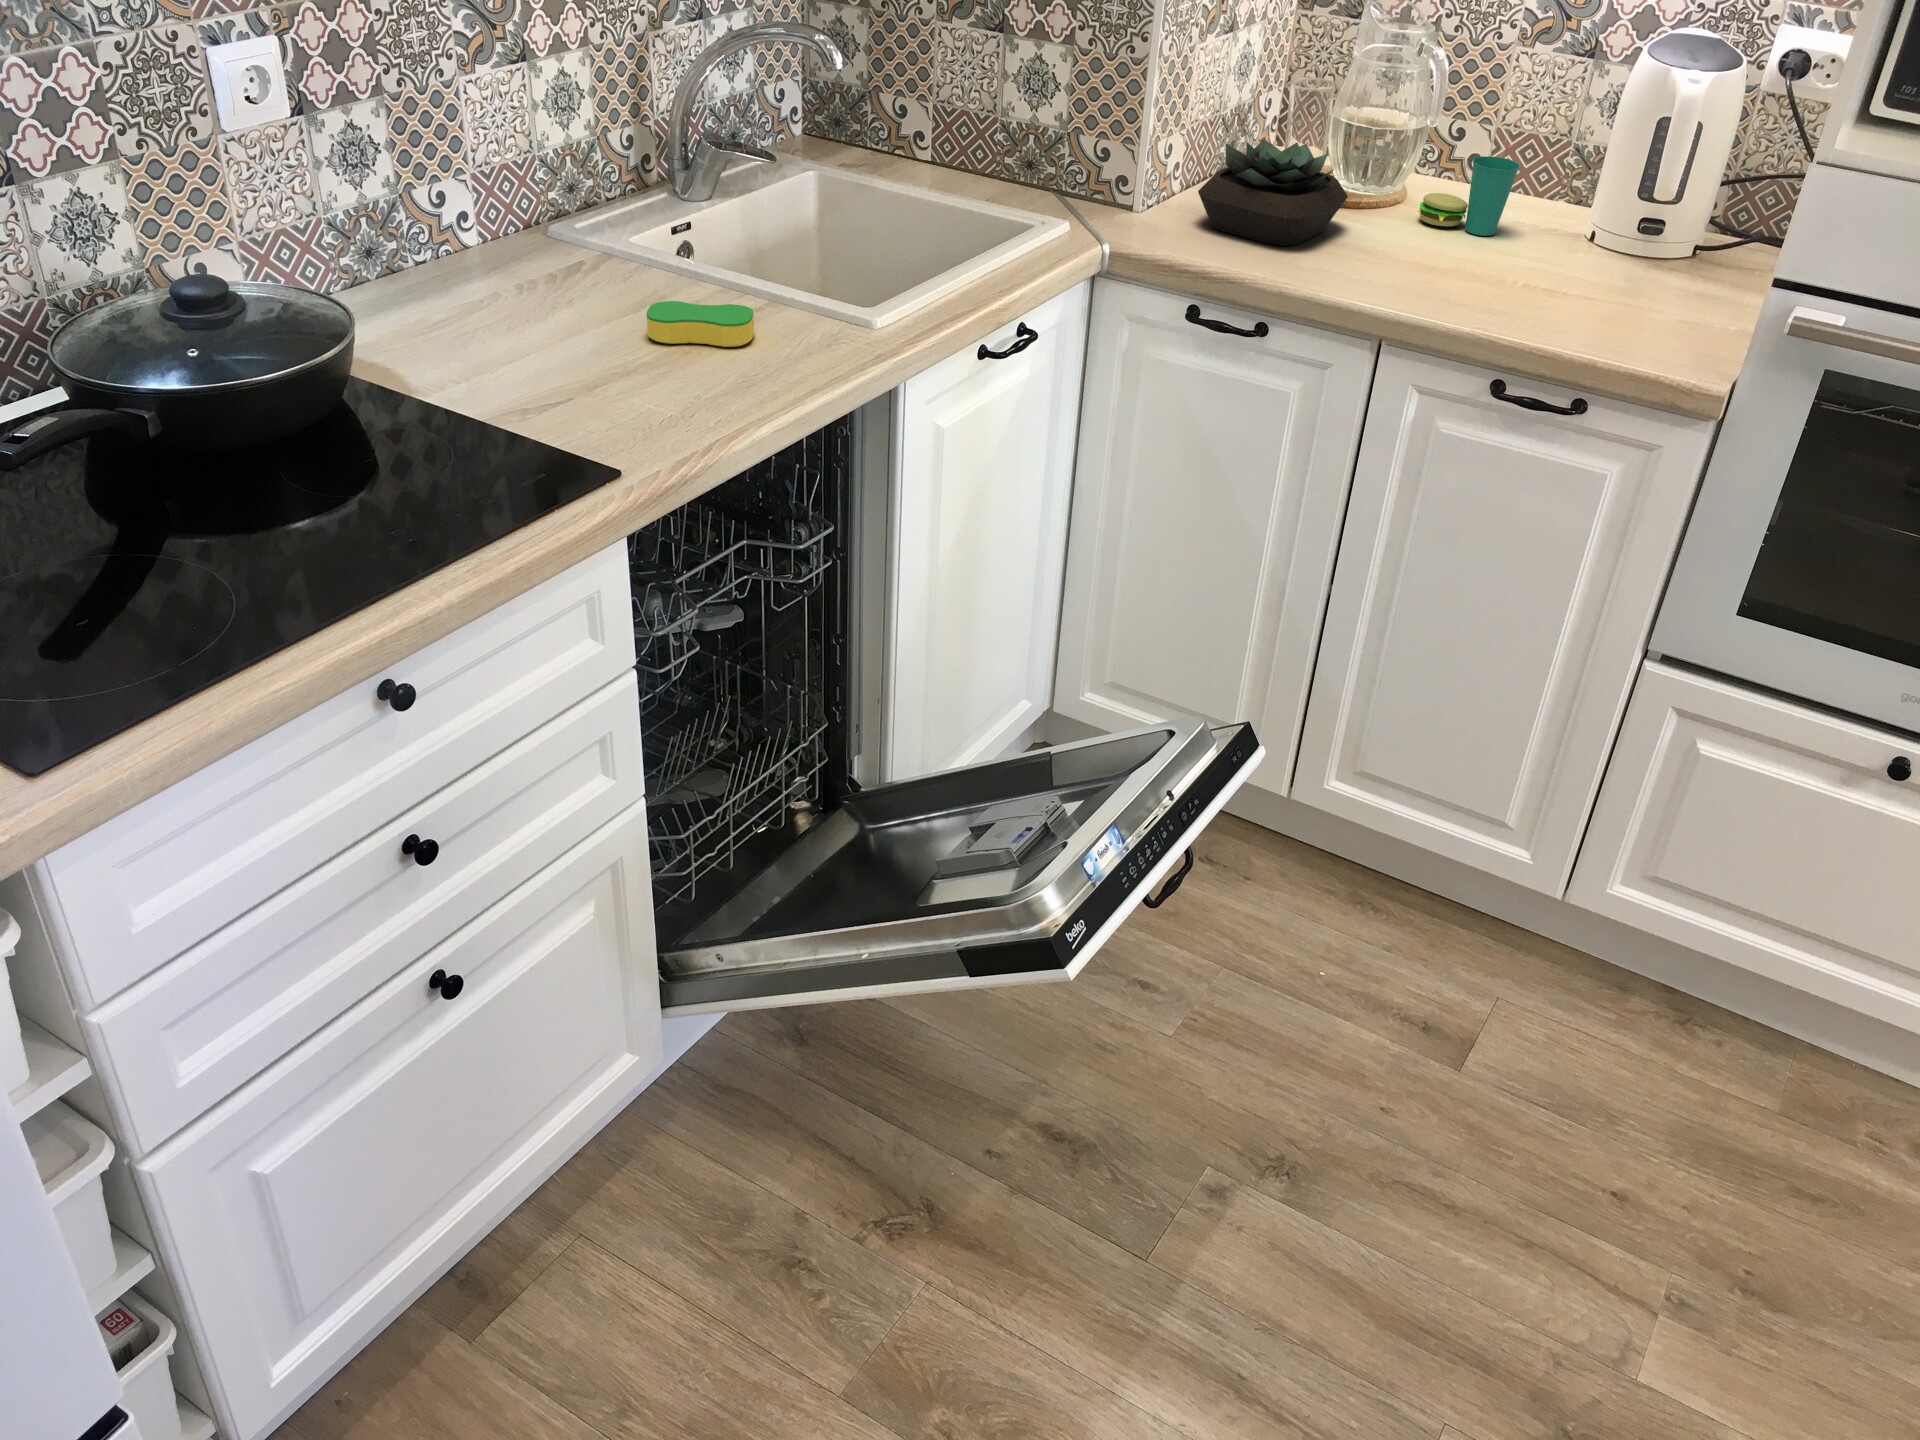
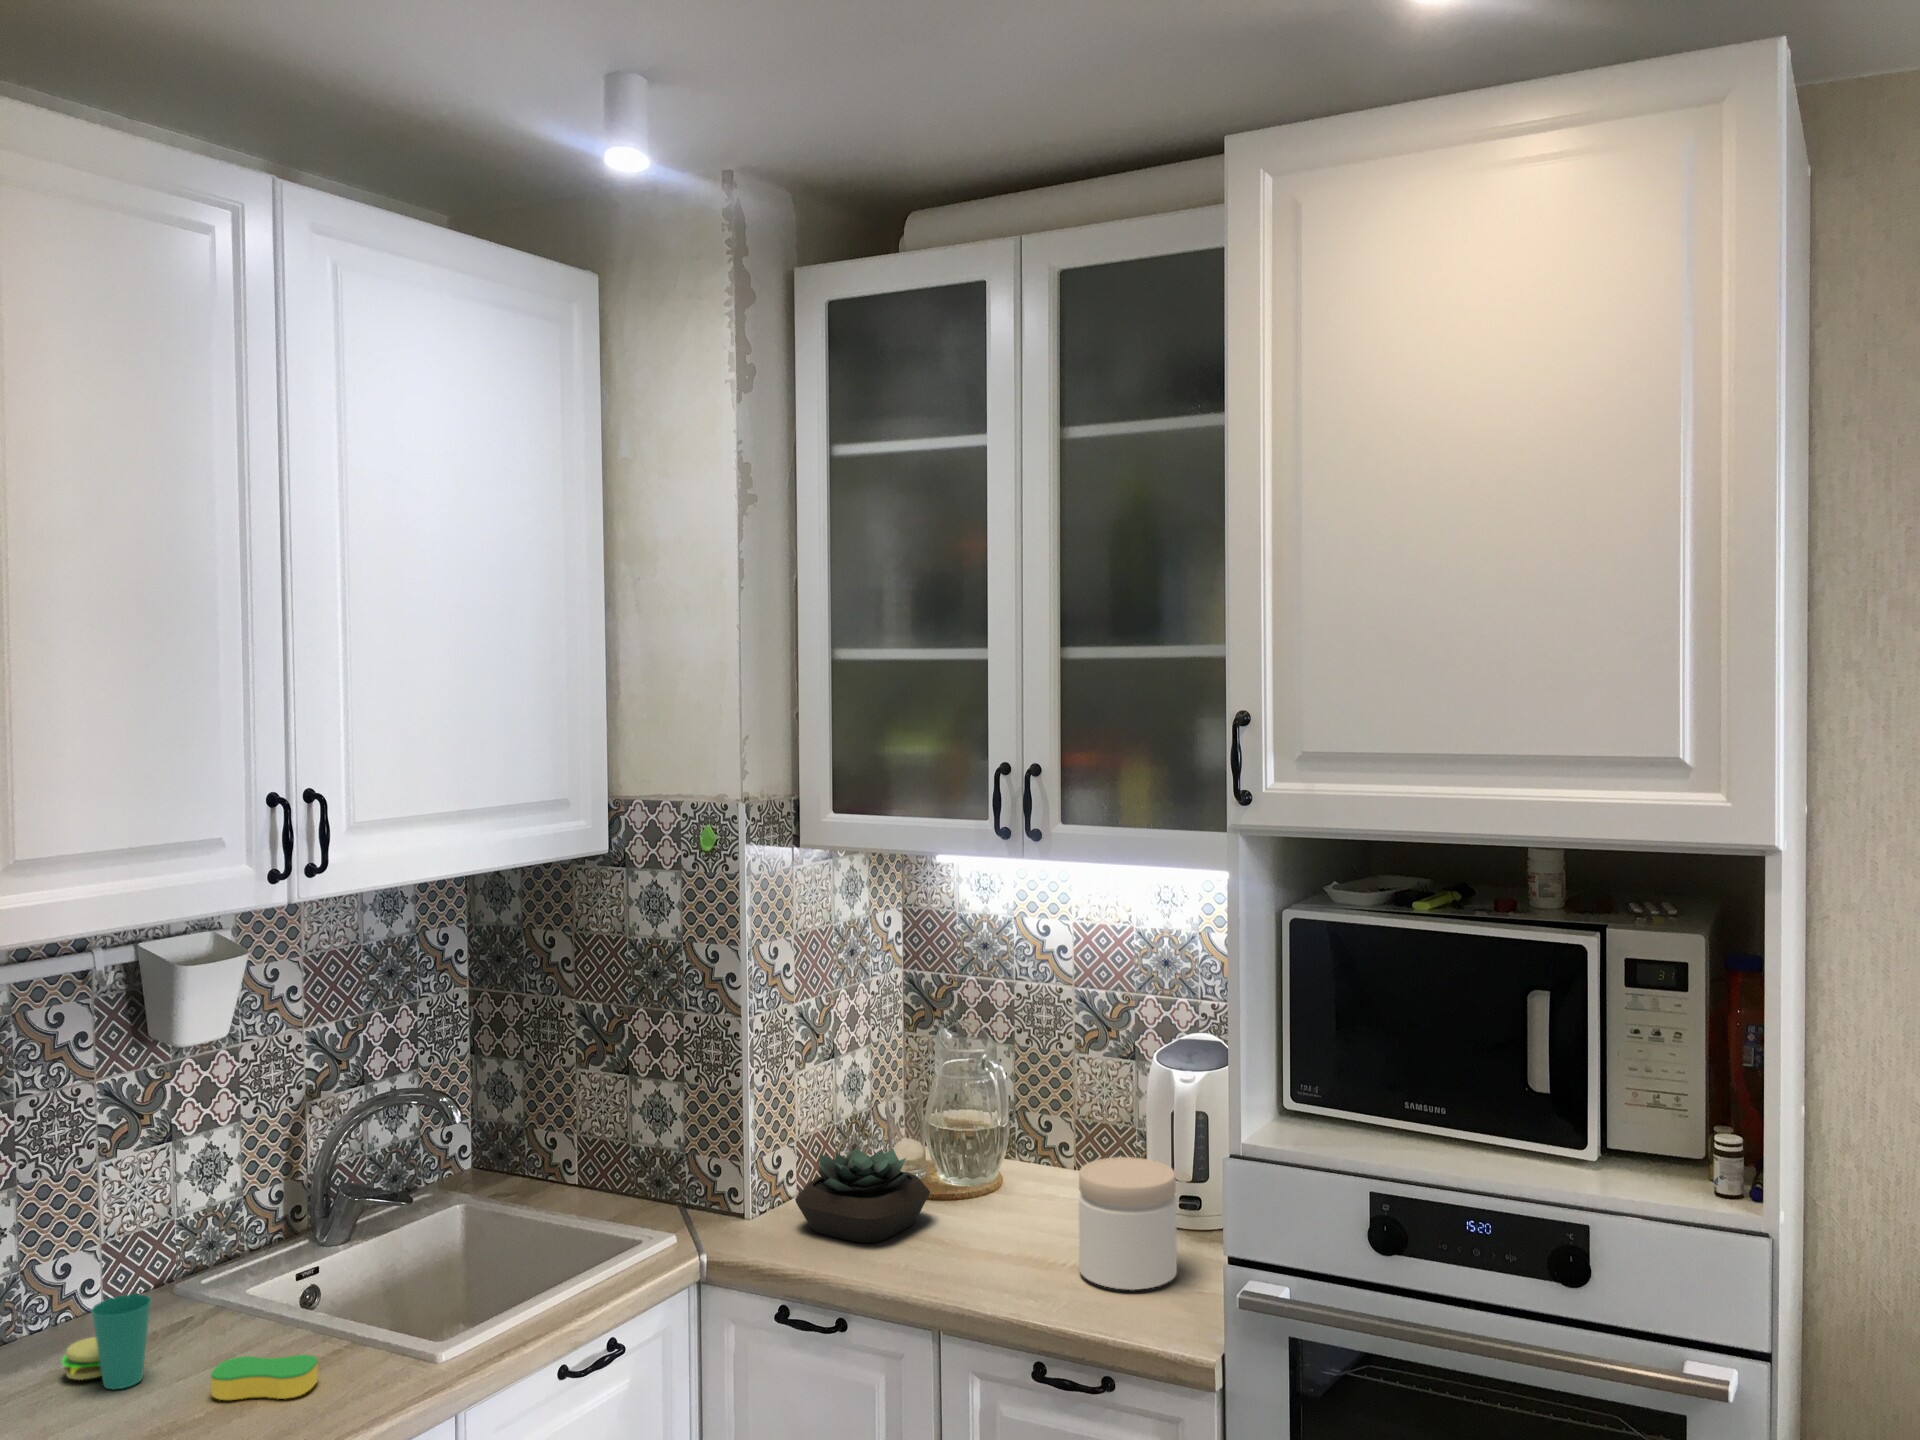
cup: present [1419,156,1520,236] -> present [62,1294,151,1390]
jar: none [1531,168,1677,316] -> present [1079,1157,1177,1290]

